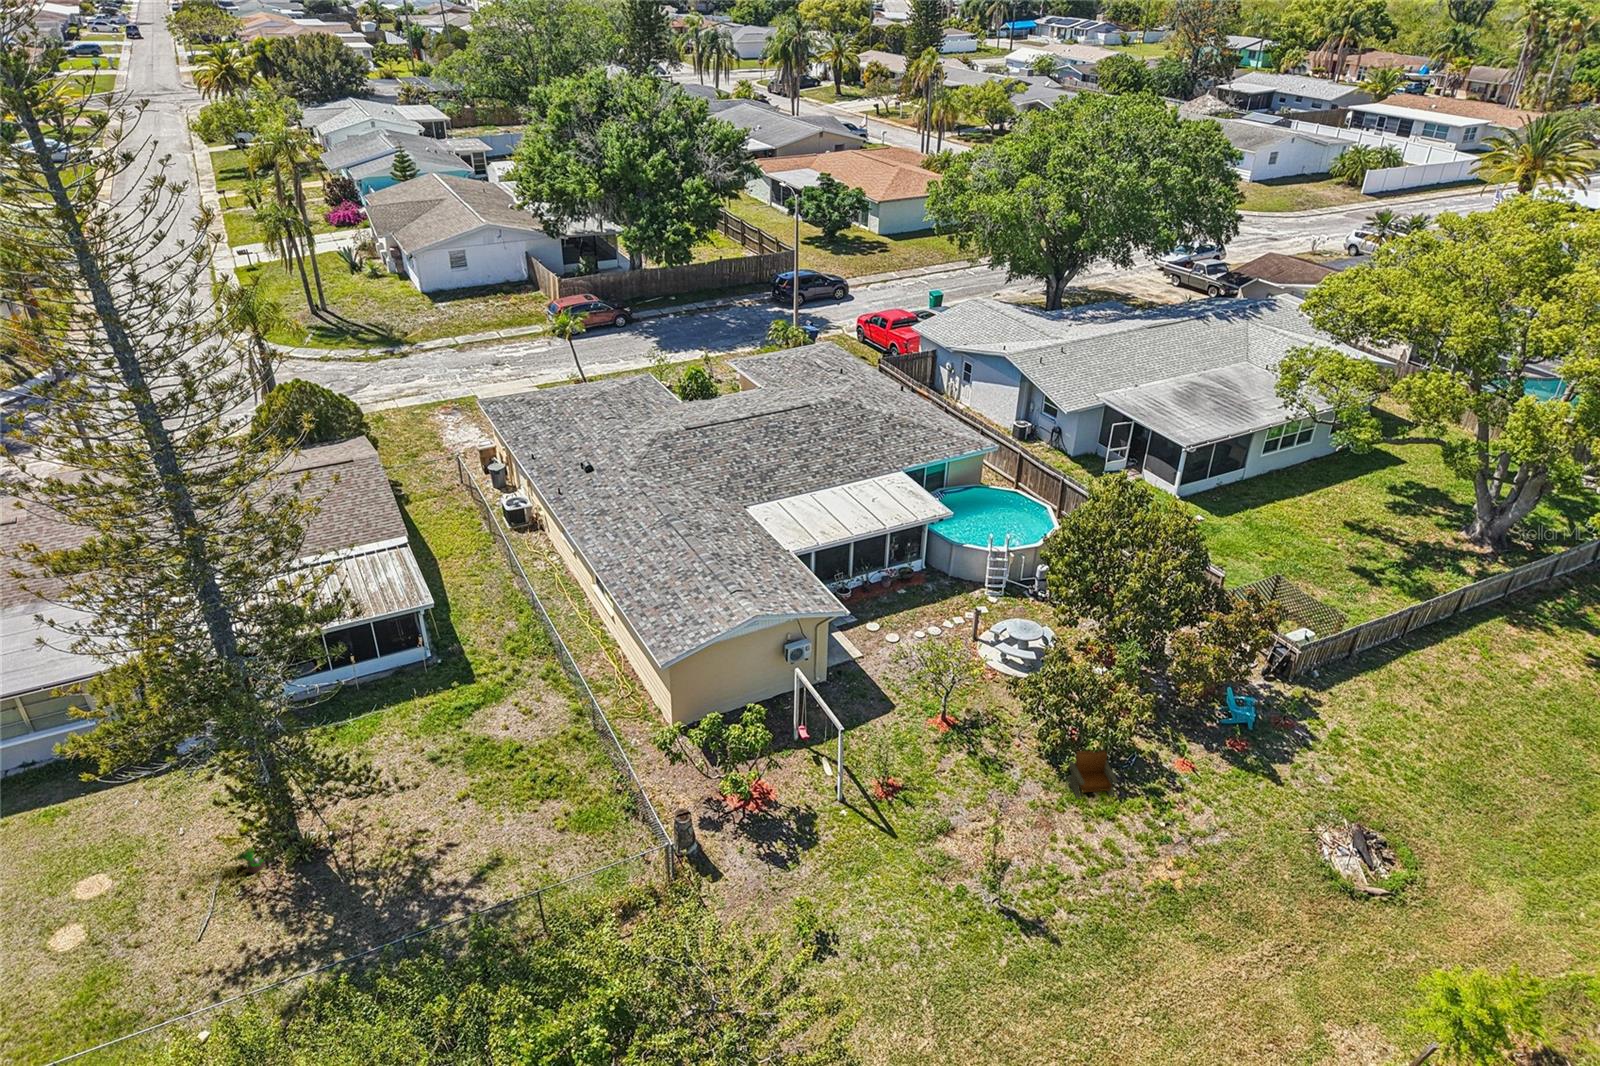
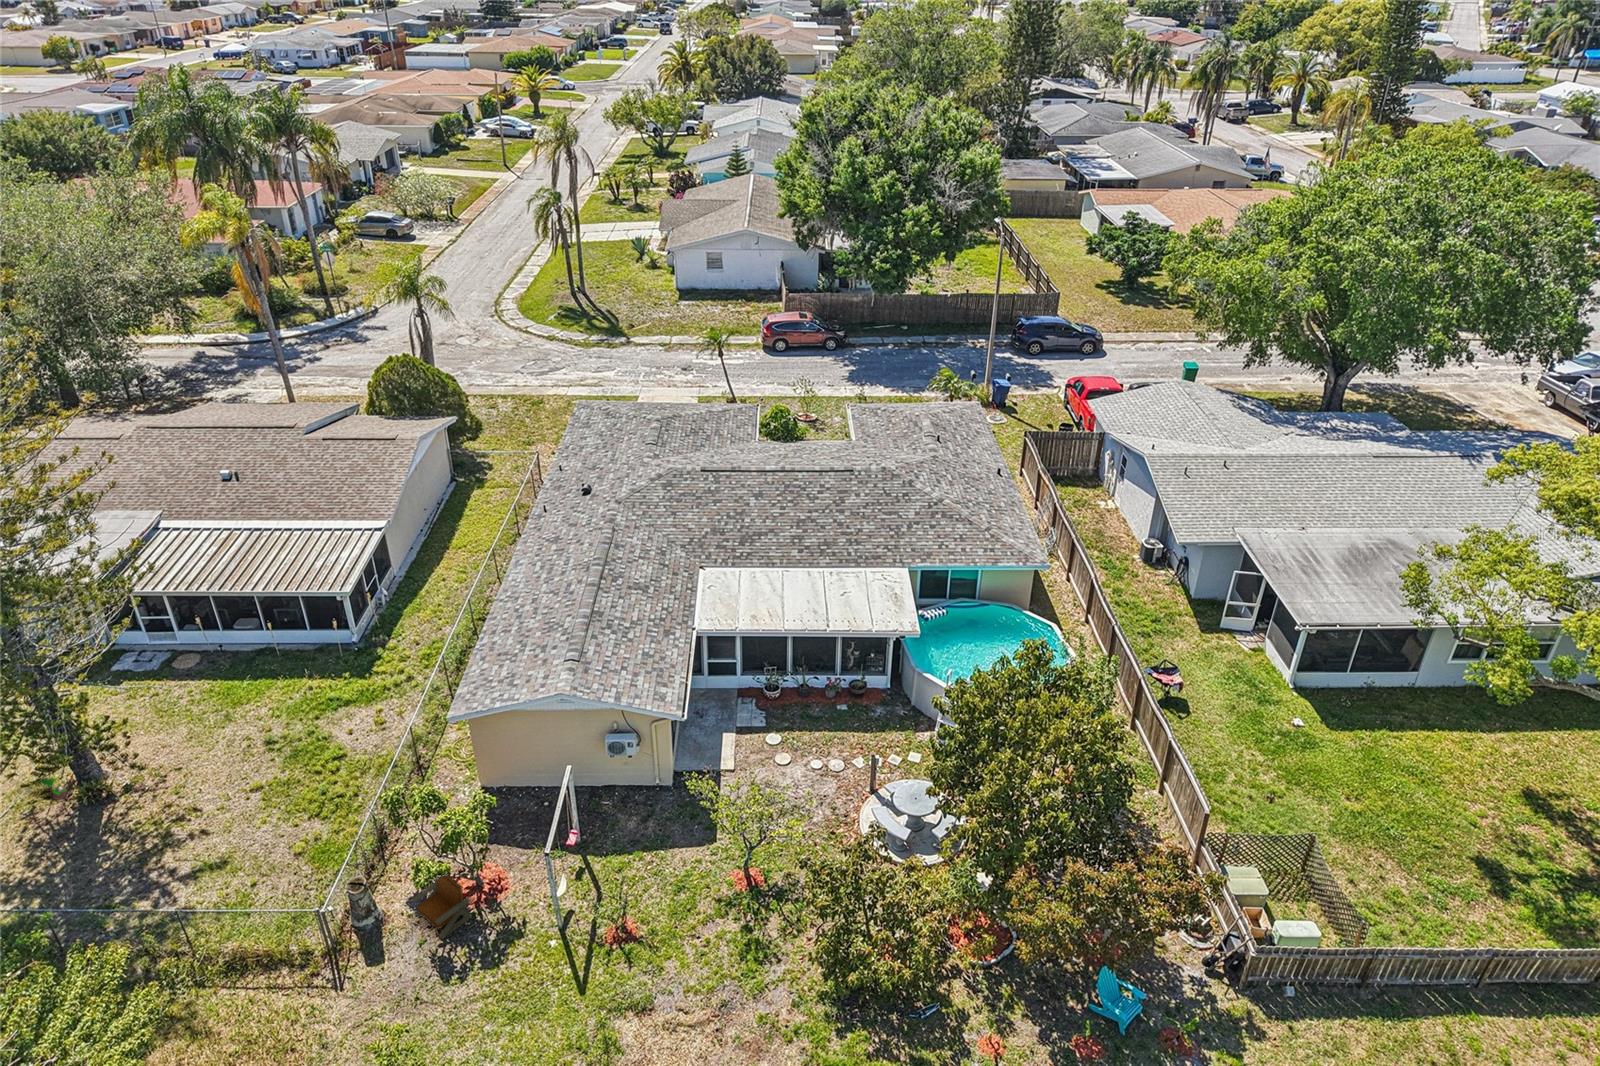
lounge chair: present [1067,750,1117,799] -> present [412,875,472,939]

